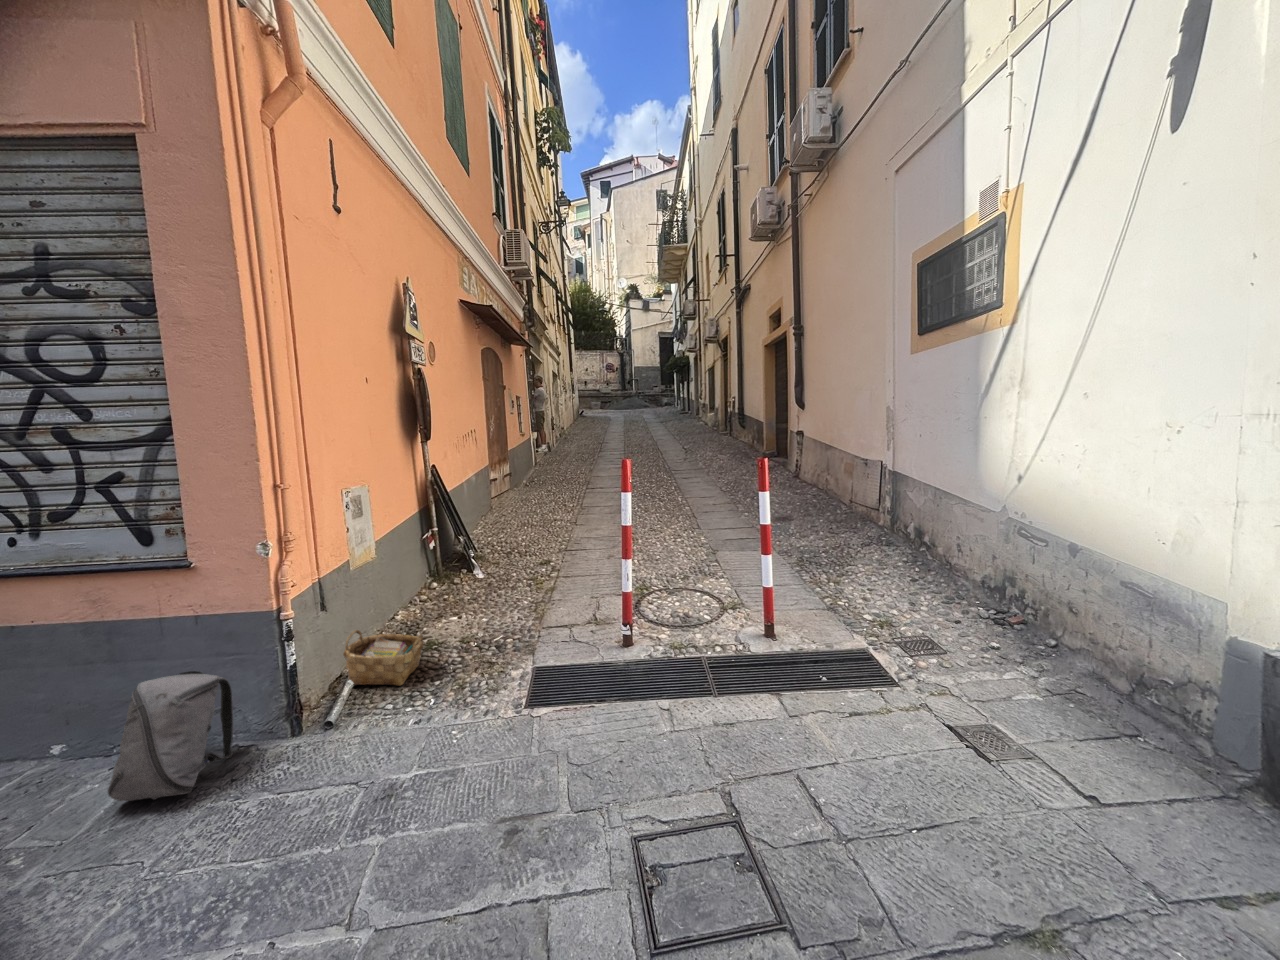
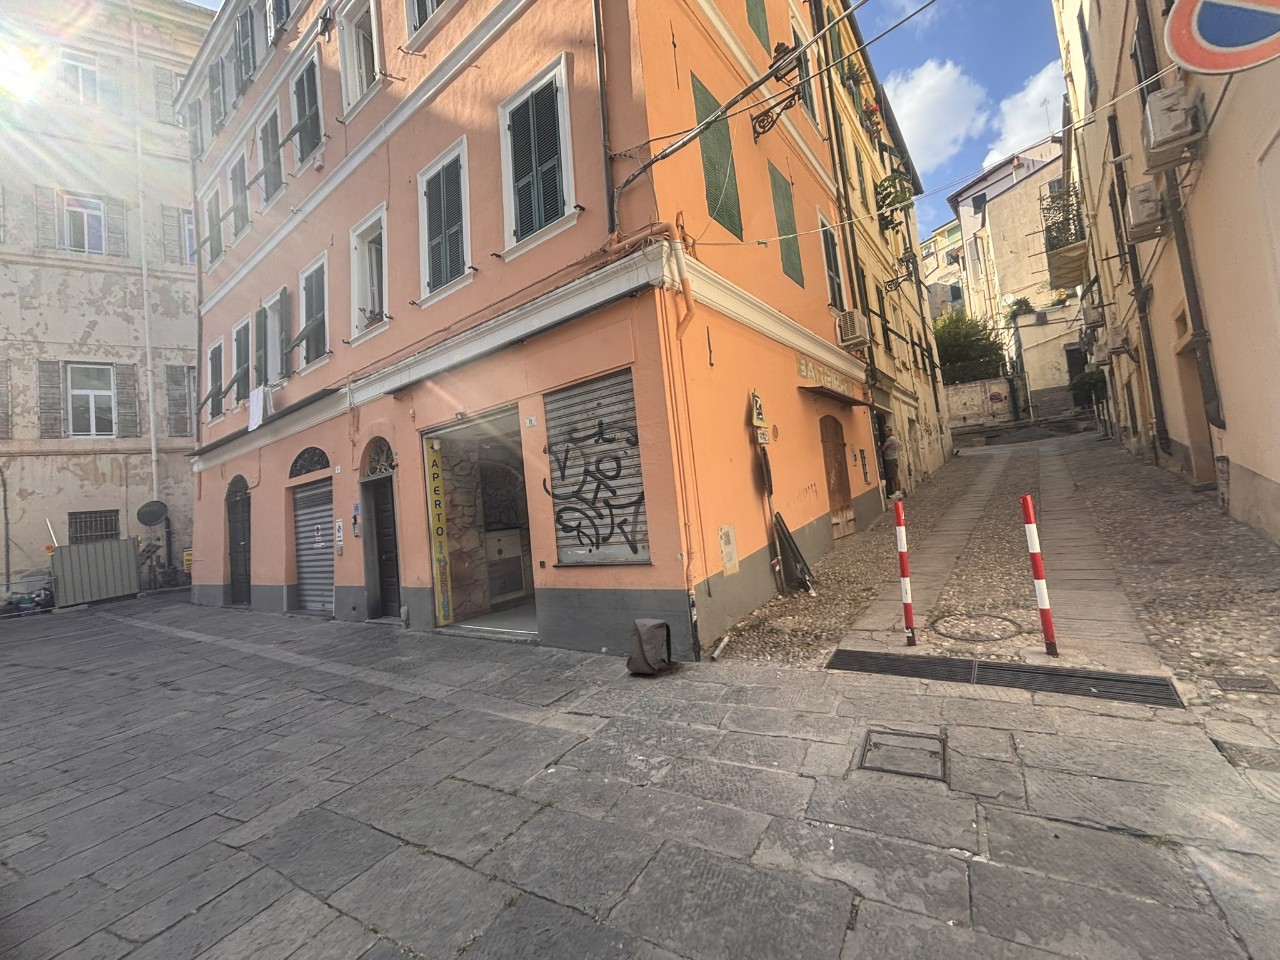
woven basket: present [343,630,424,685] -> none [722,613,767,648]

